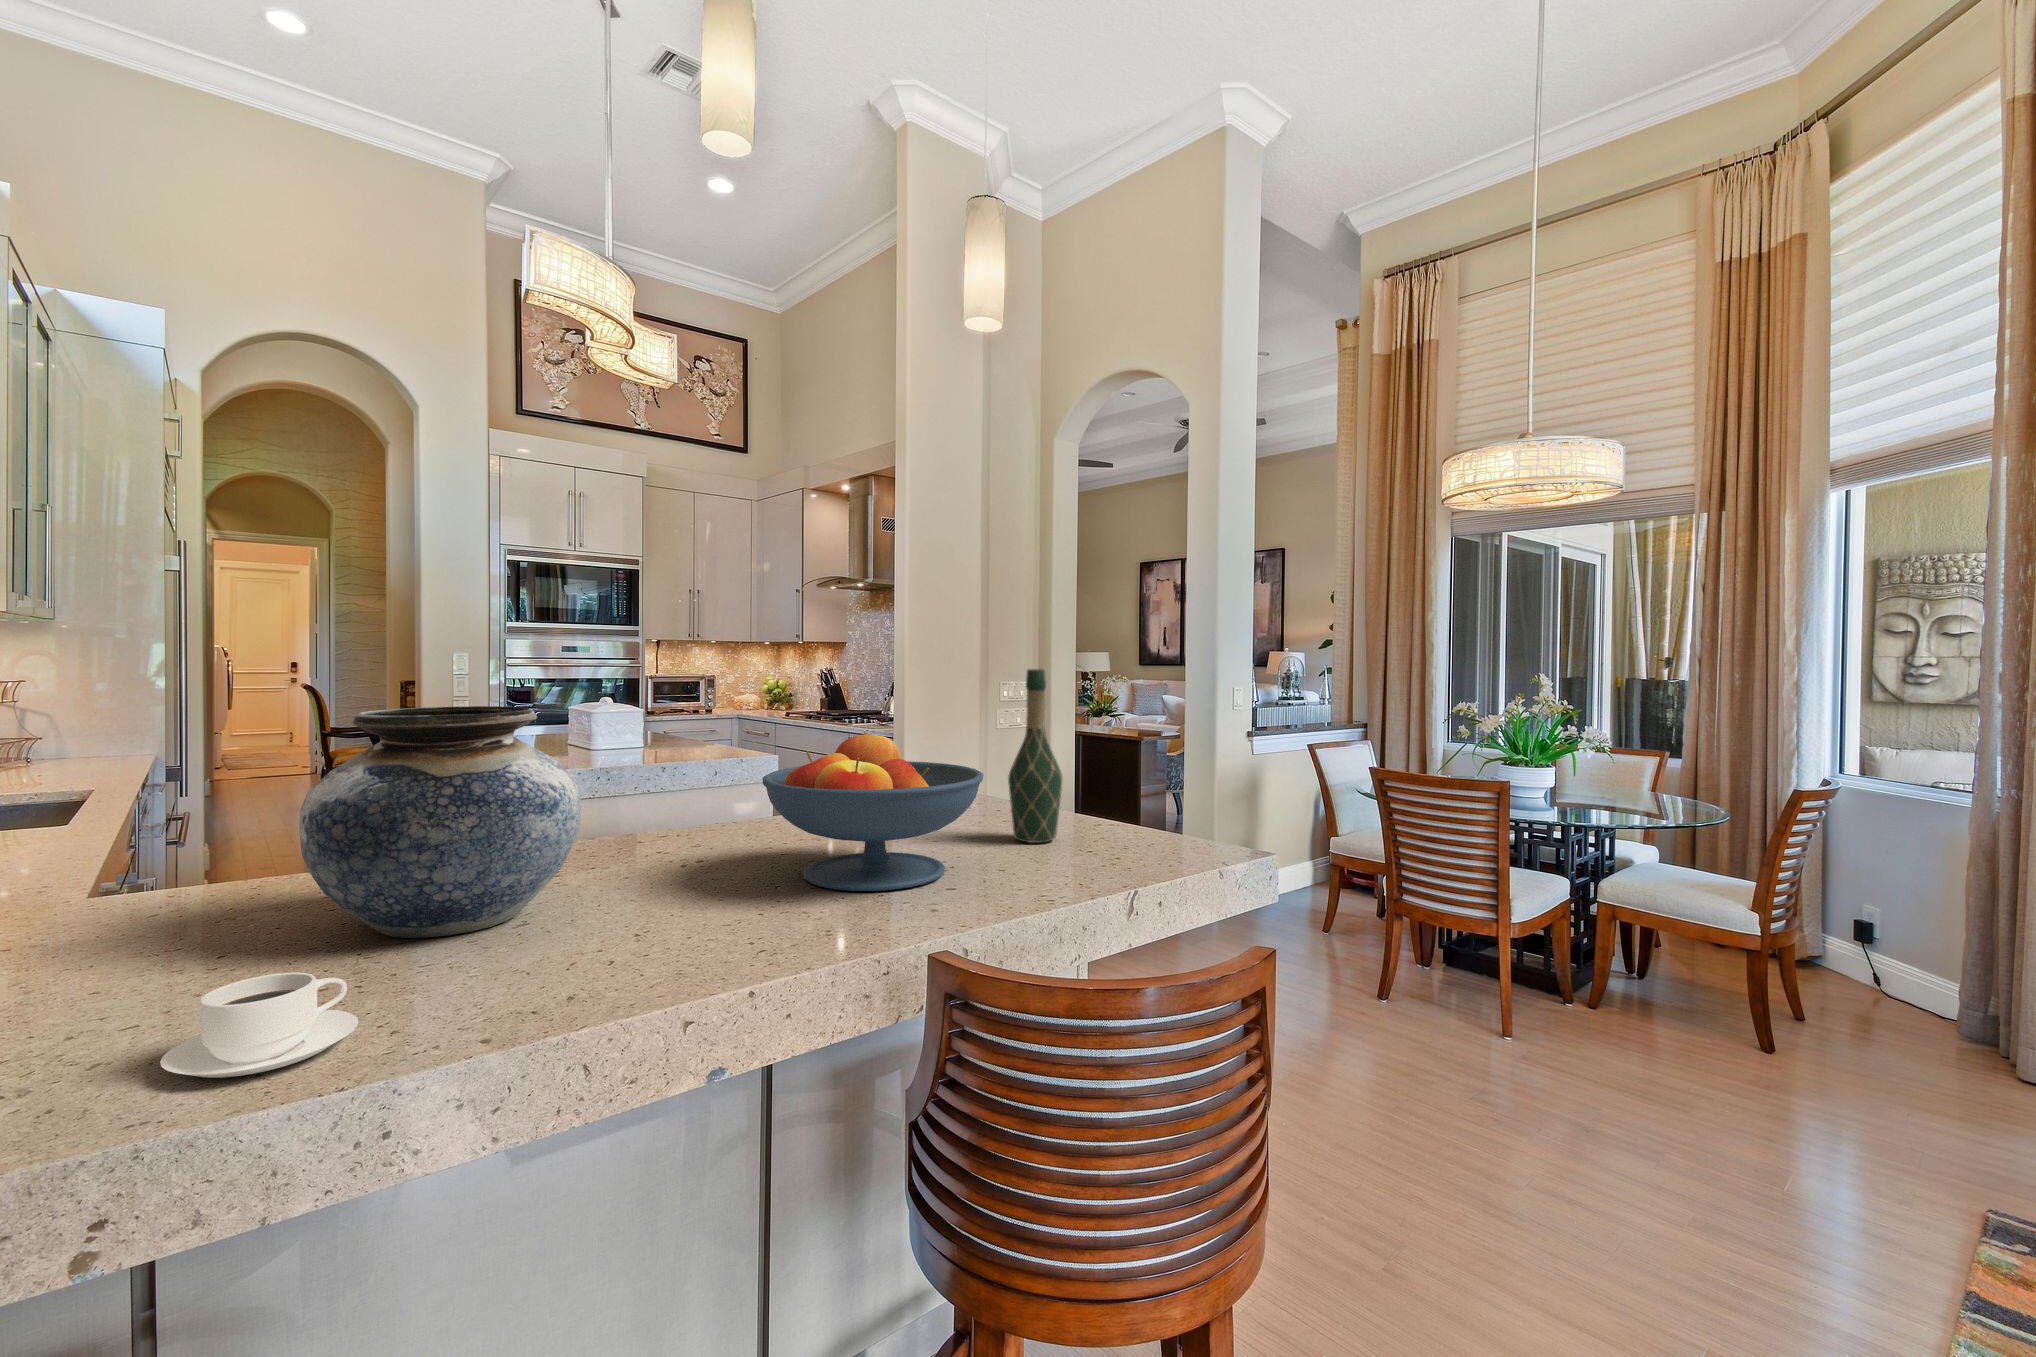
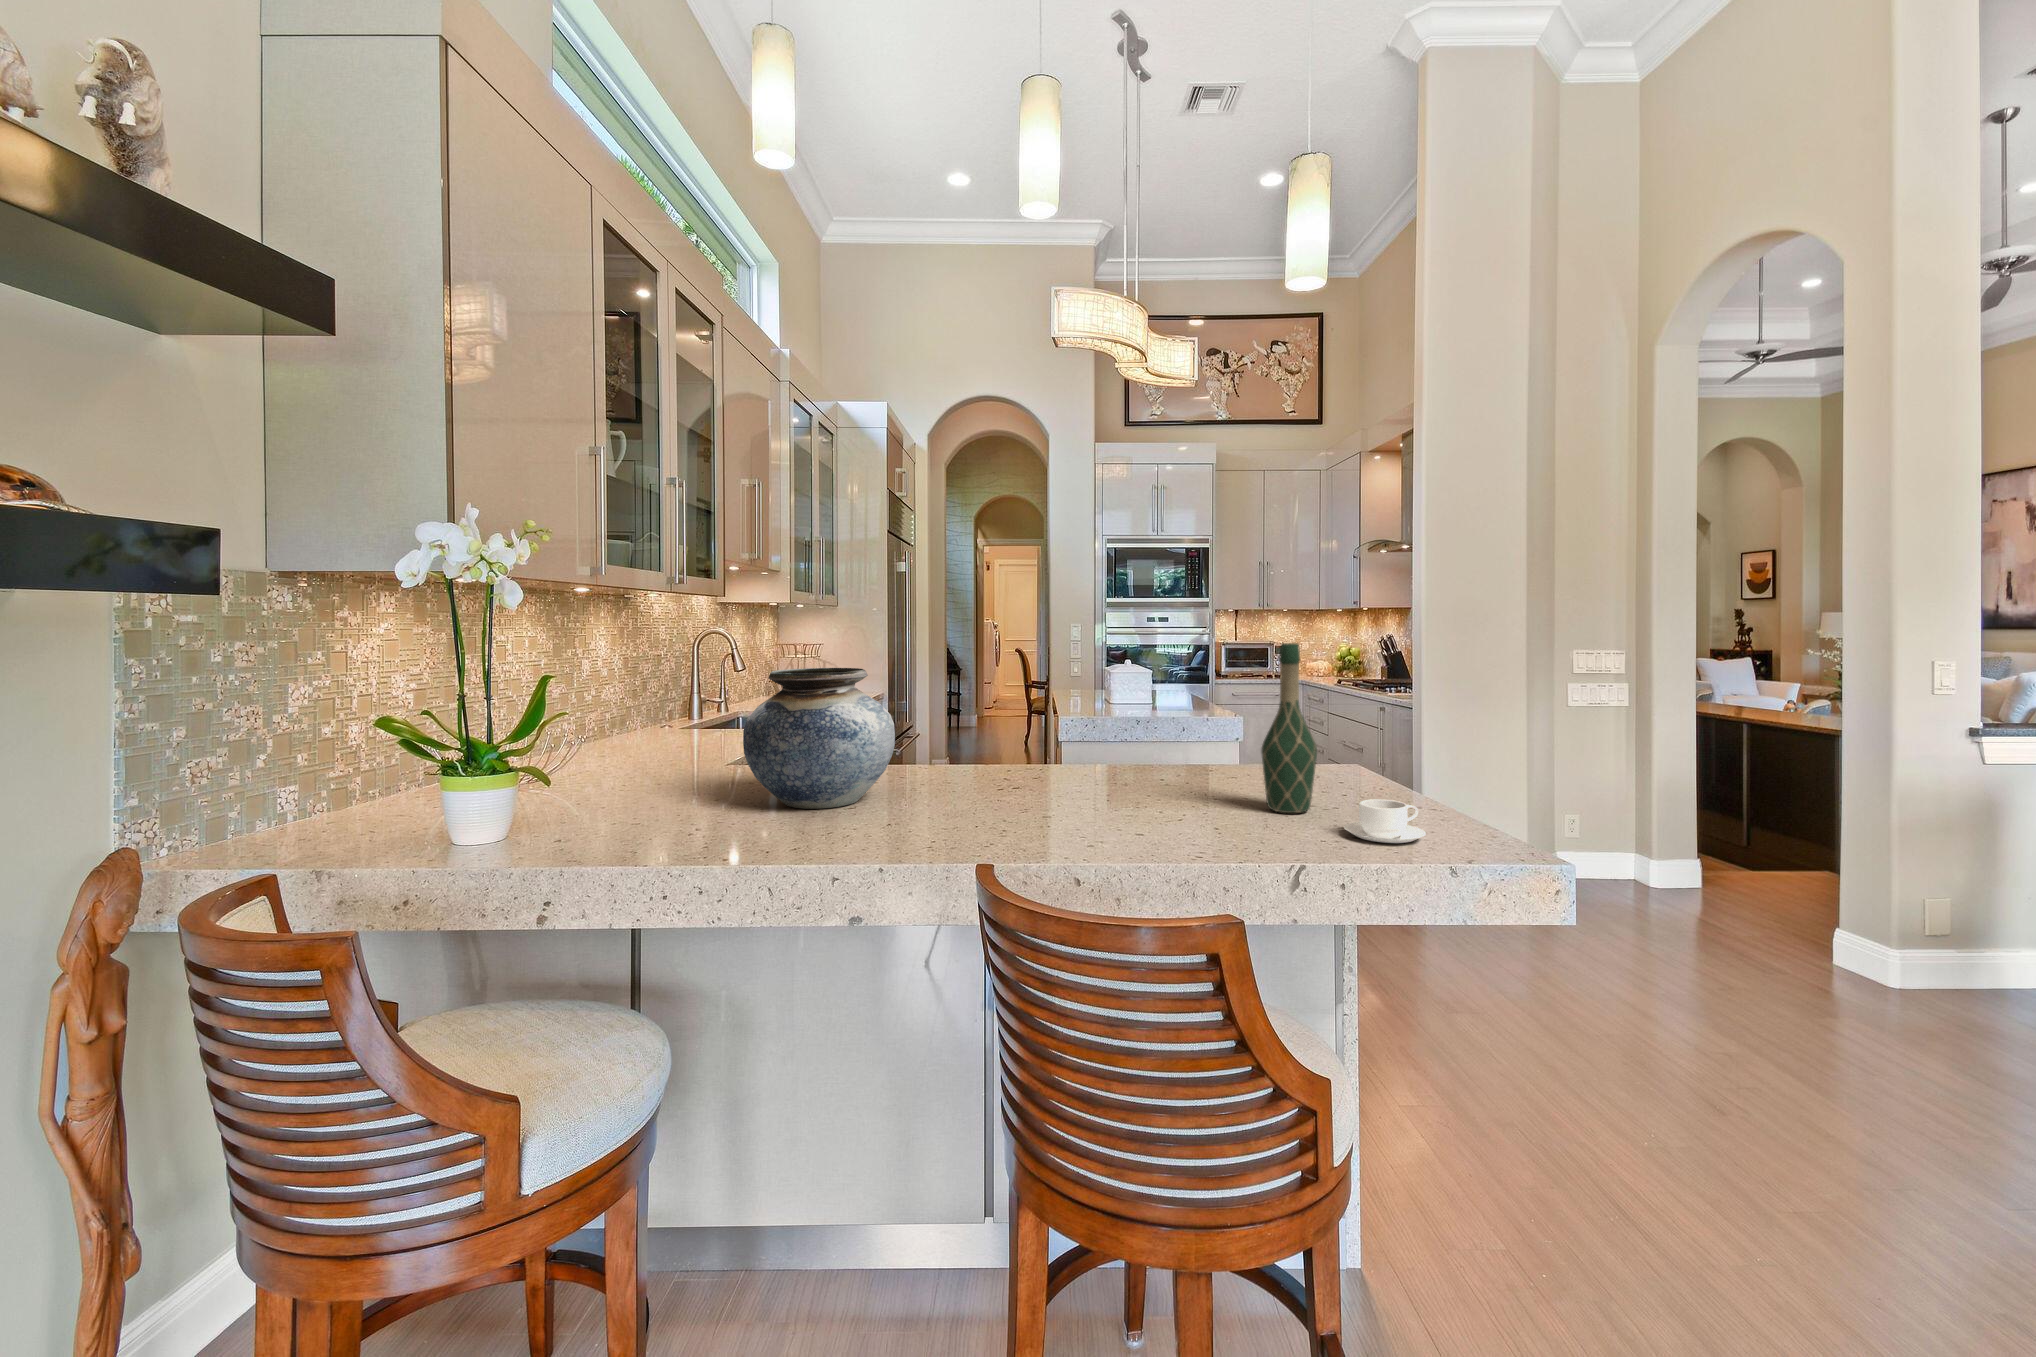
fruit bowl: present [763,732,983,891] -> none [1003,697,1186,828]
coffee cup: present [160,973,358,1078] -> present [1344,799,1426,843]

